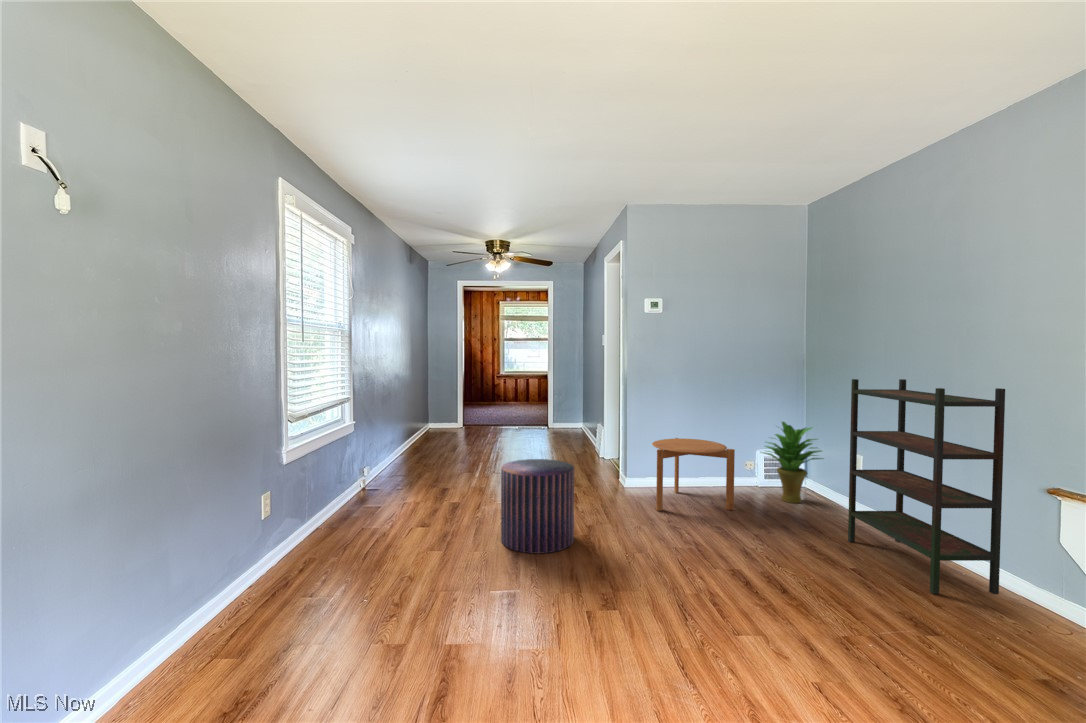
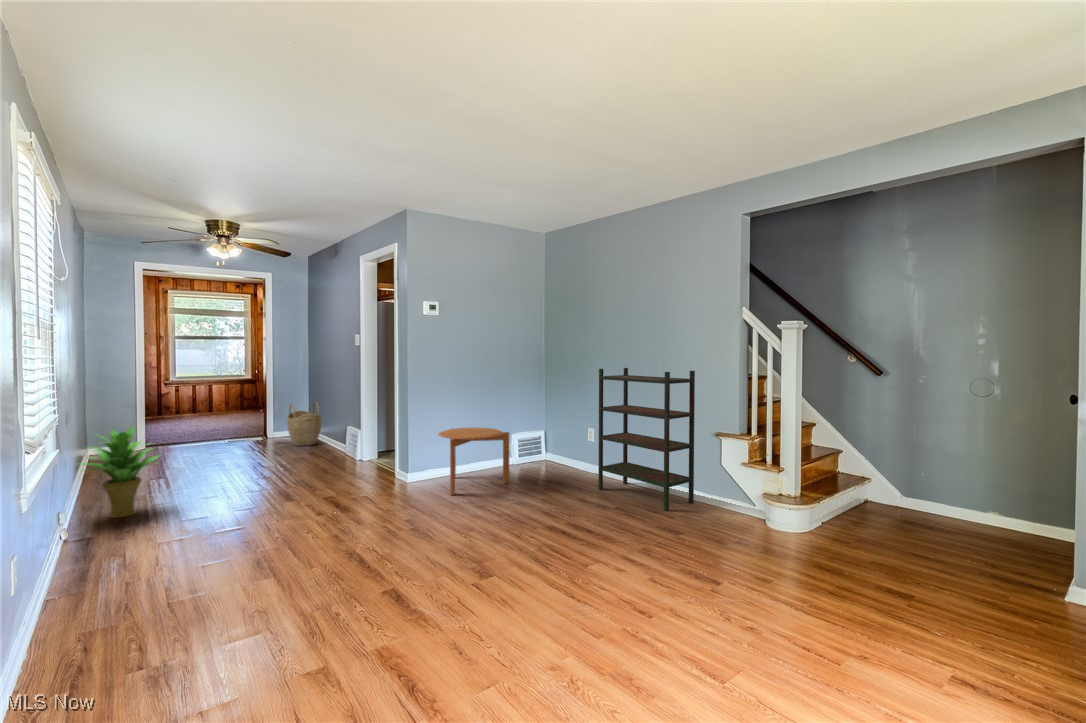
woven basket: none [558,399,586,440] -> present [287,402,321,446]
potted plant: present [761,422,823,503] -> present [80,427,158,518]
pouf: present [501,459,574,554] -> none [323,460,403,558]

